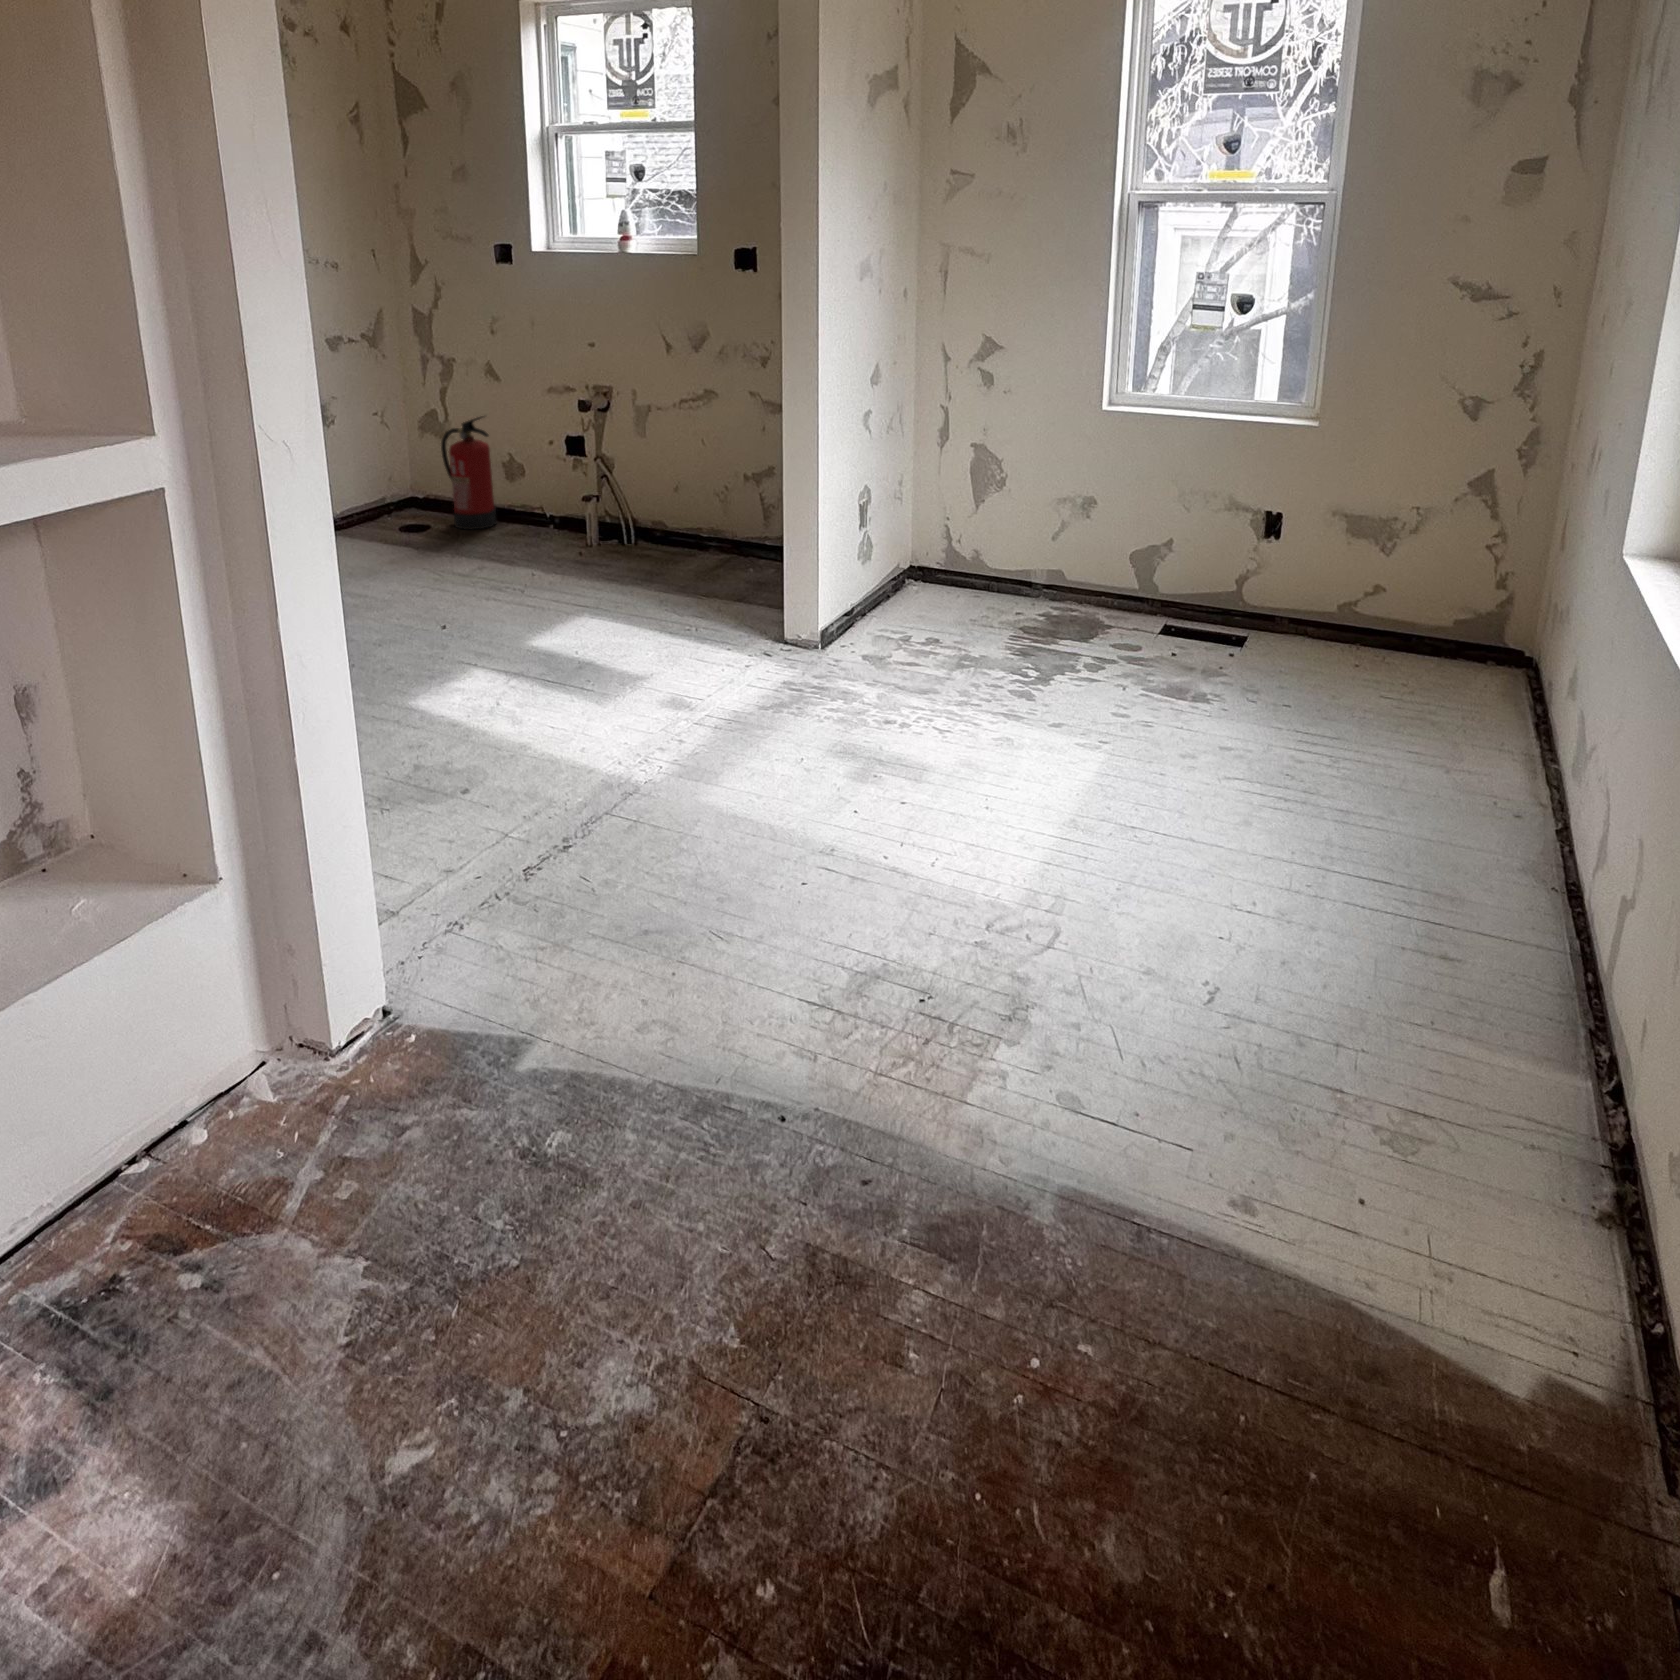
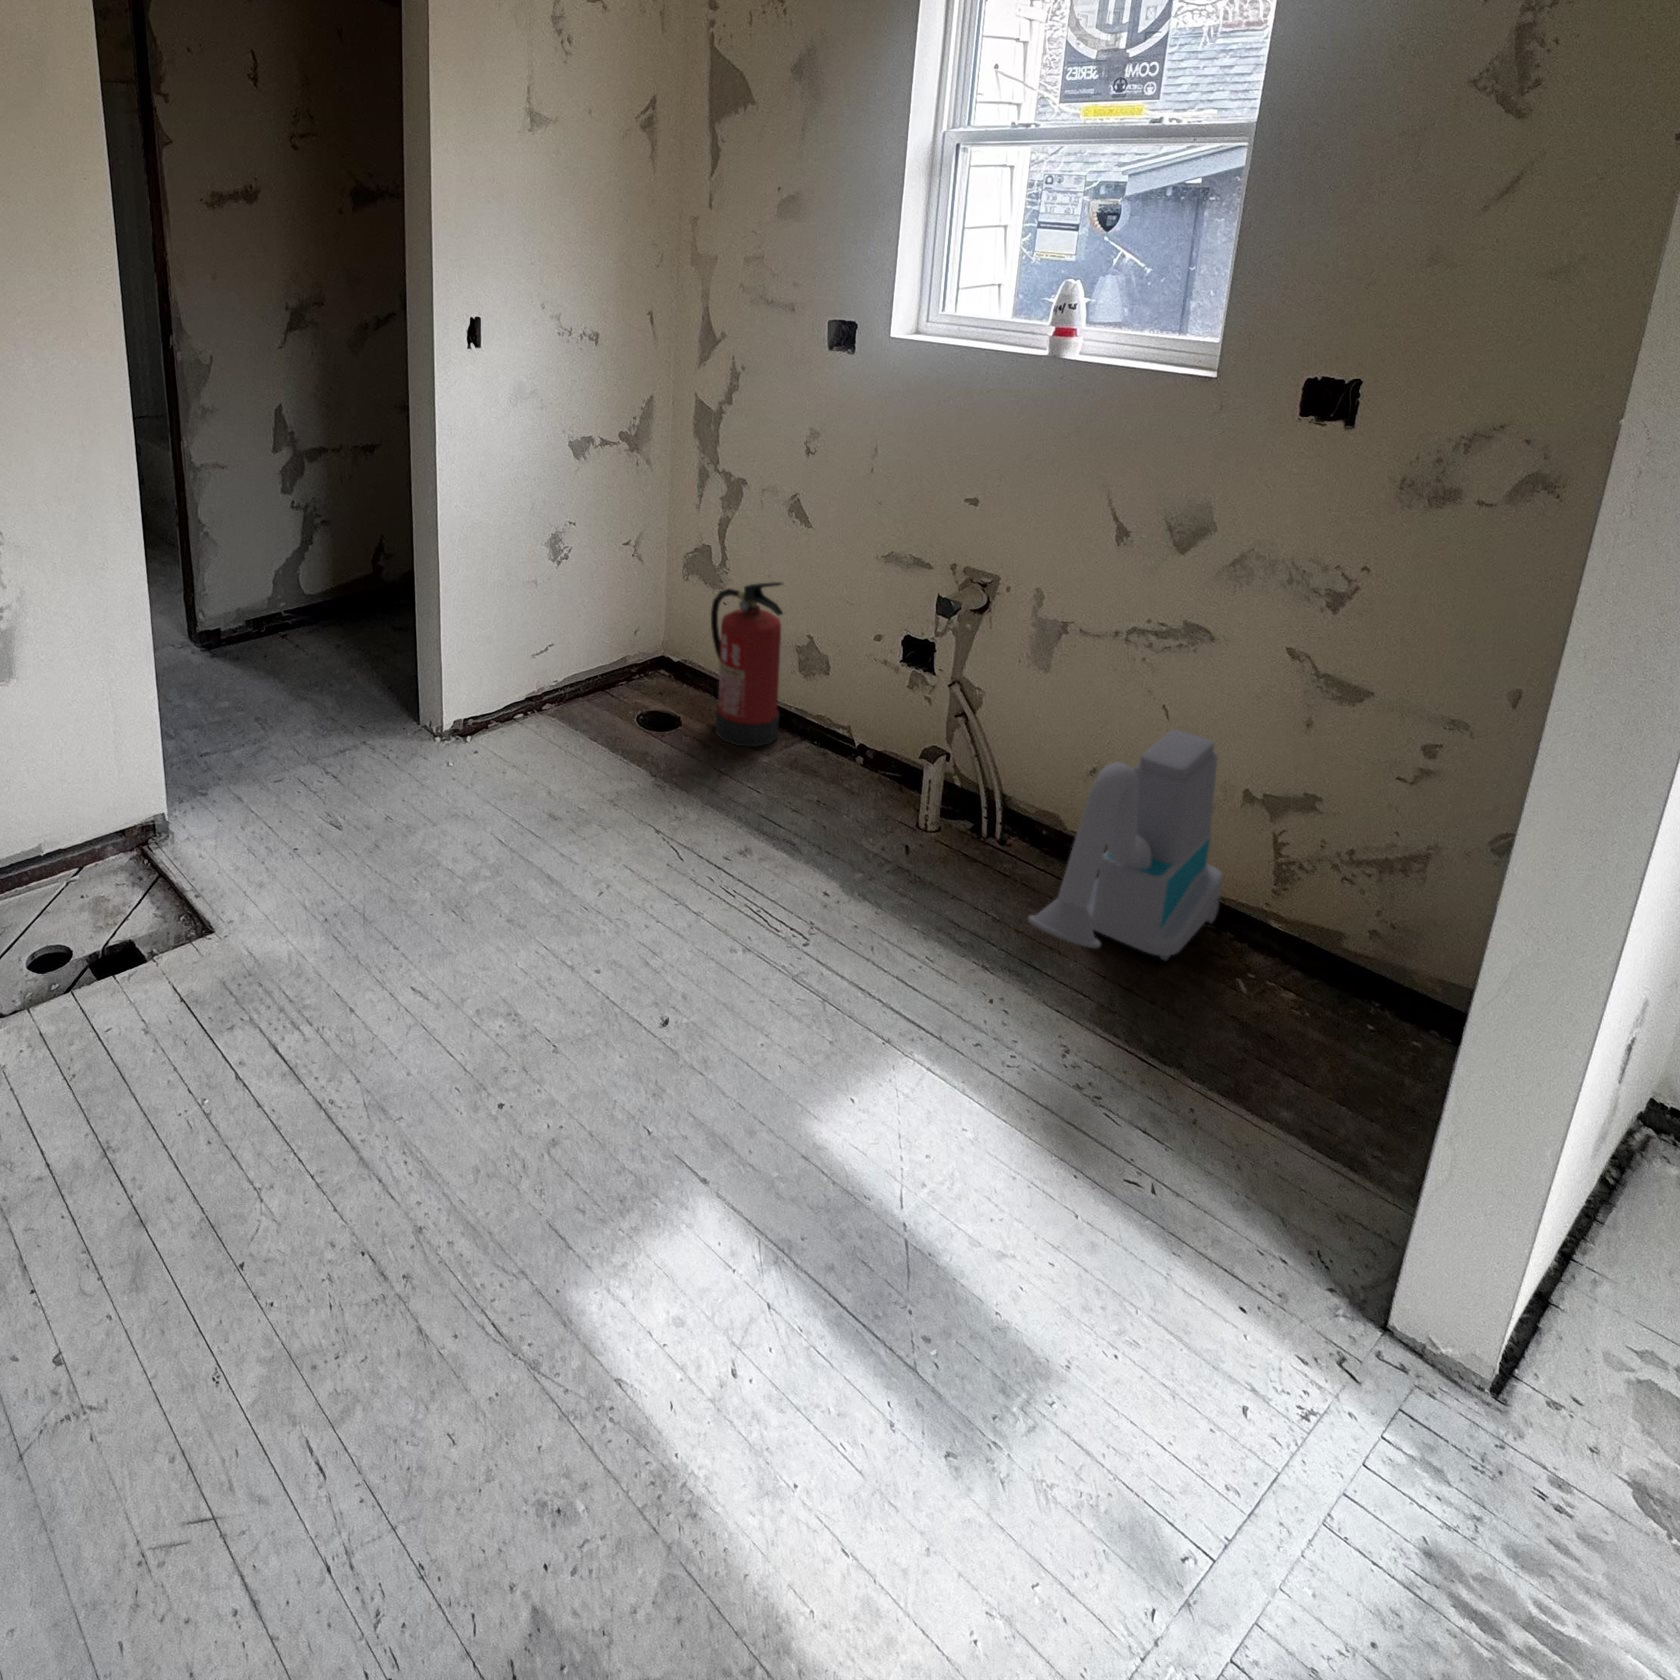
vacuum cleaner: none [636,450,744,567] -> present [1028,730,1223,960]

